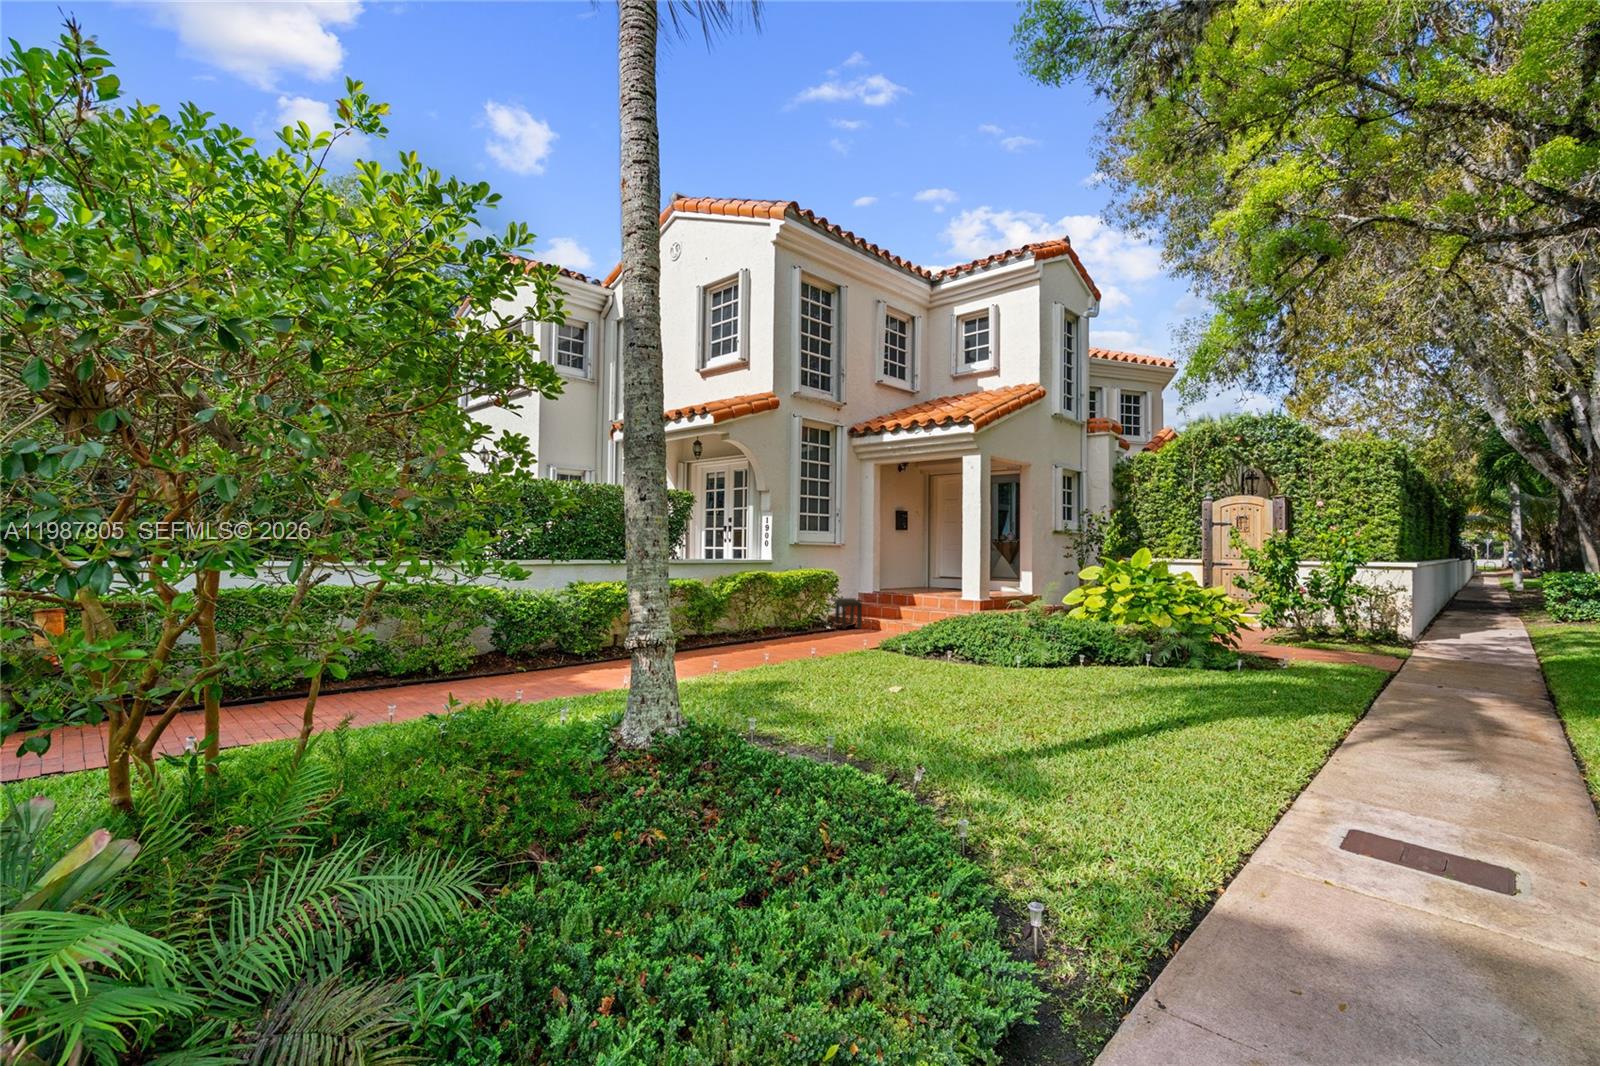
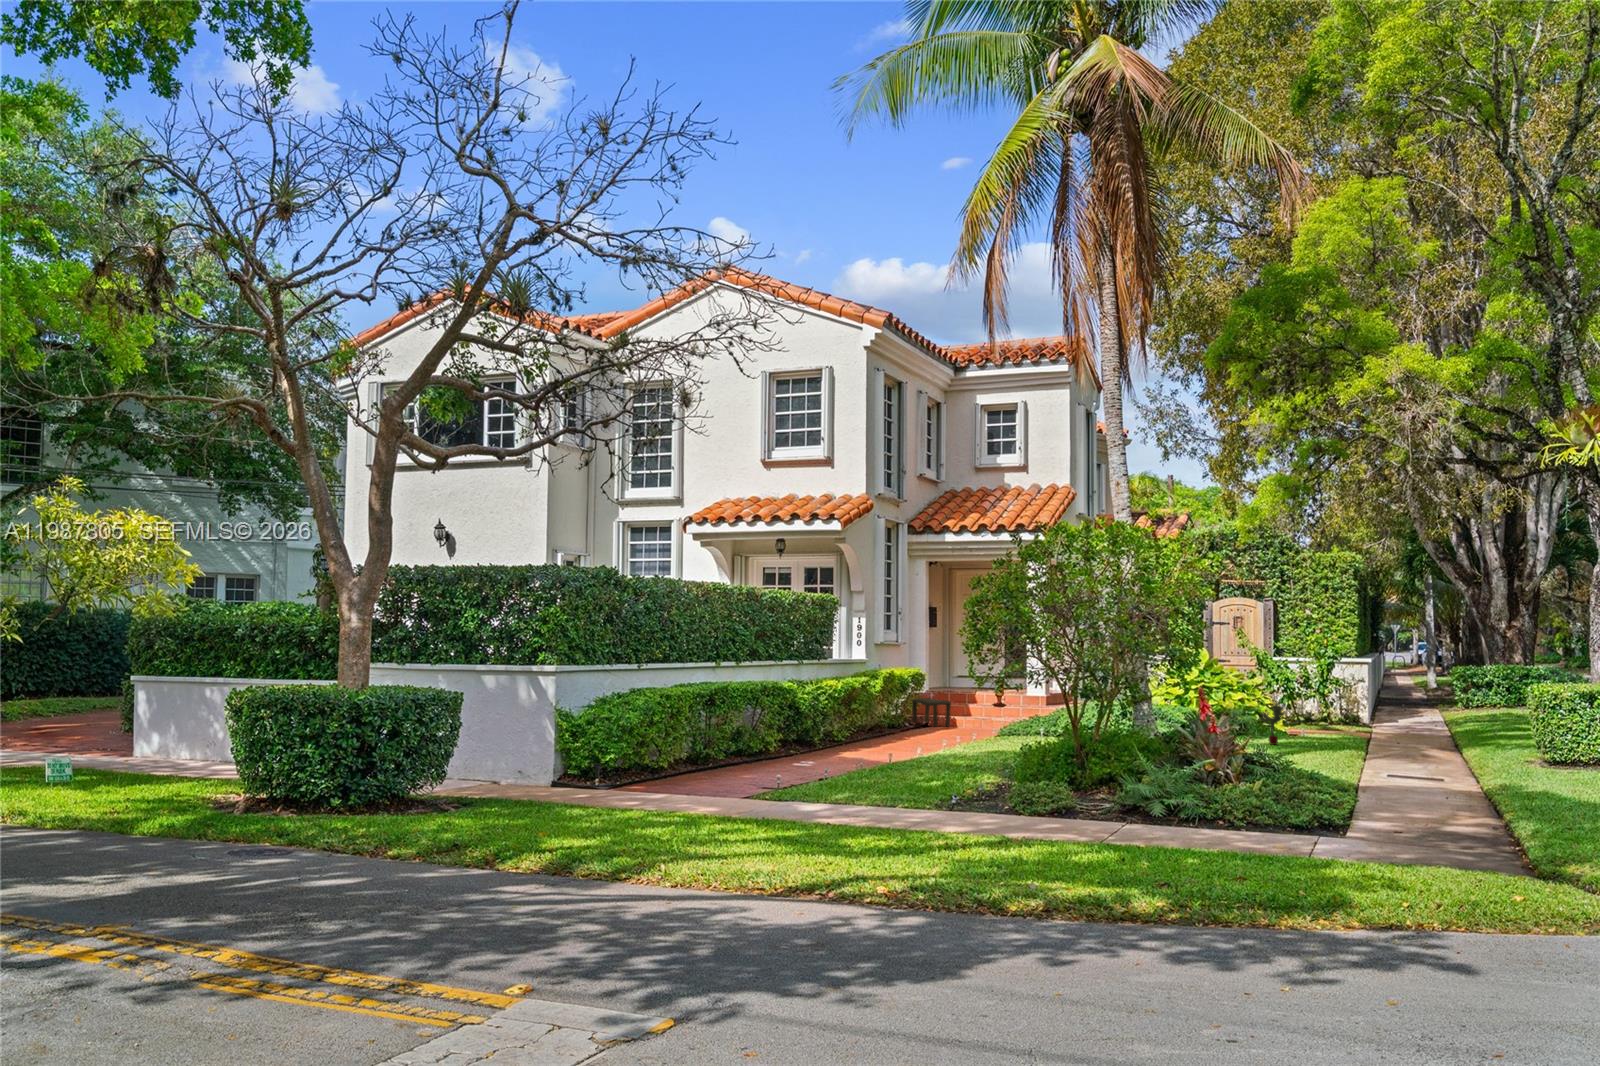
potted tree: none [1210,609,1256,672] -> present [1258,700,1286,745]

